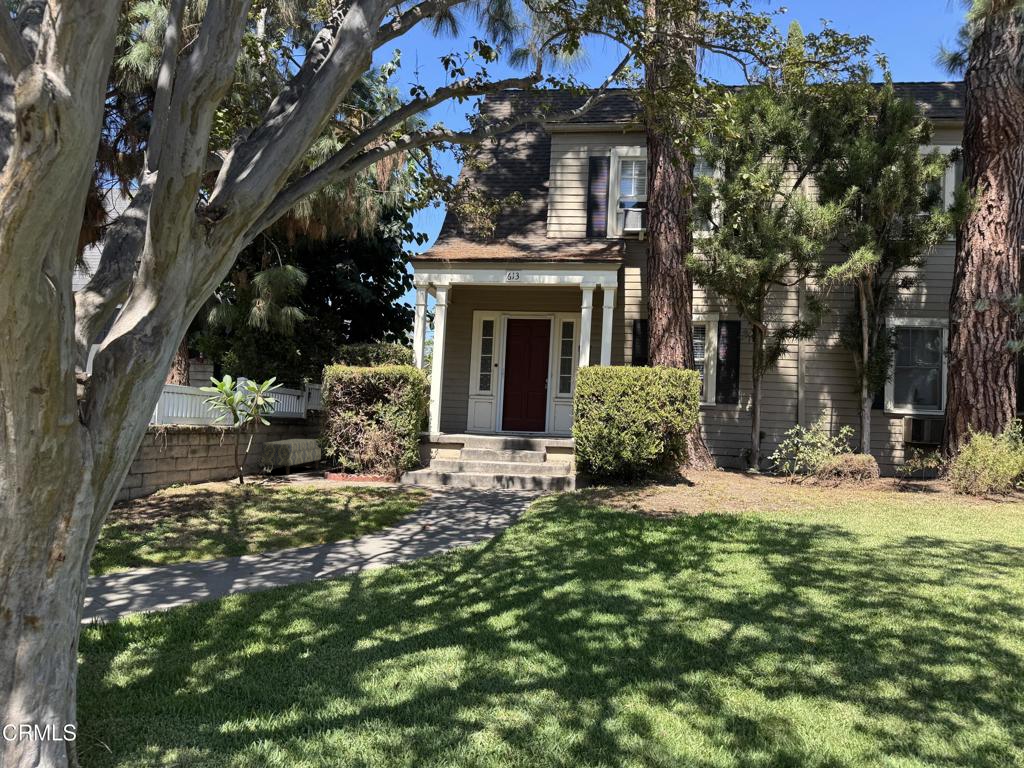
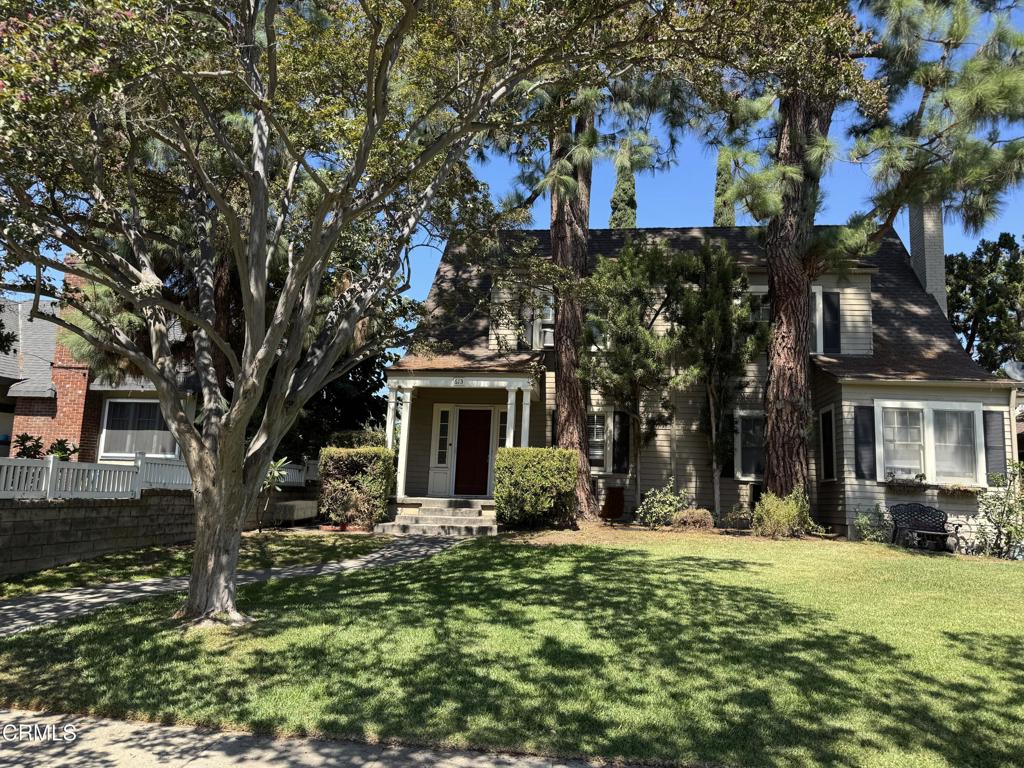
lounge chair: none [704,421,753,482] -> present [597,486,625,528]
potted tree: none [339,426,379,482] -> present [331,492,358,531]

